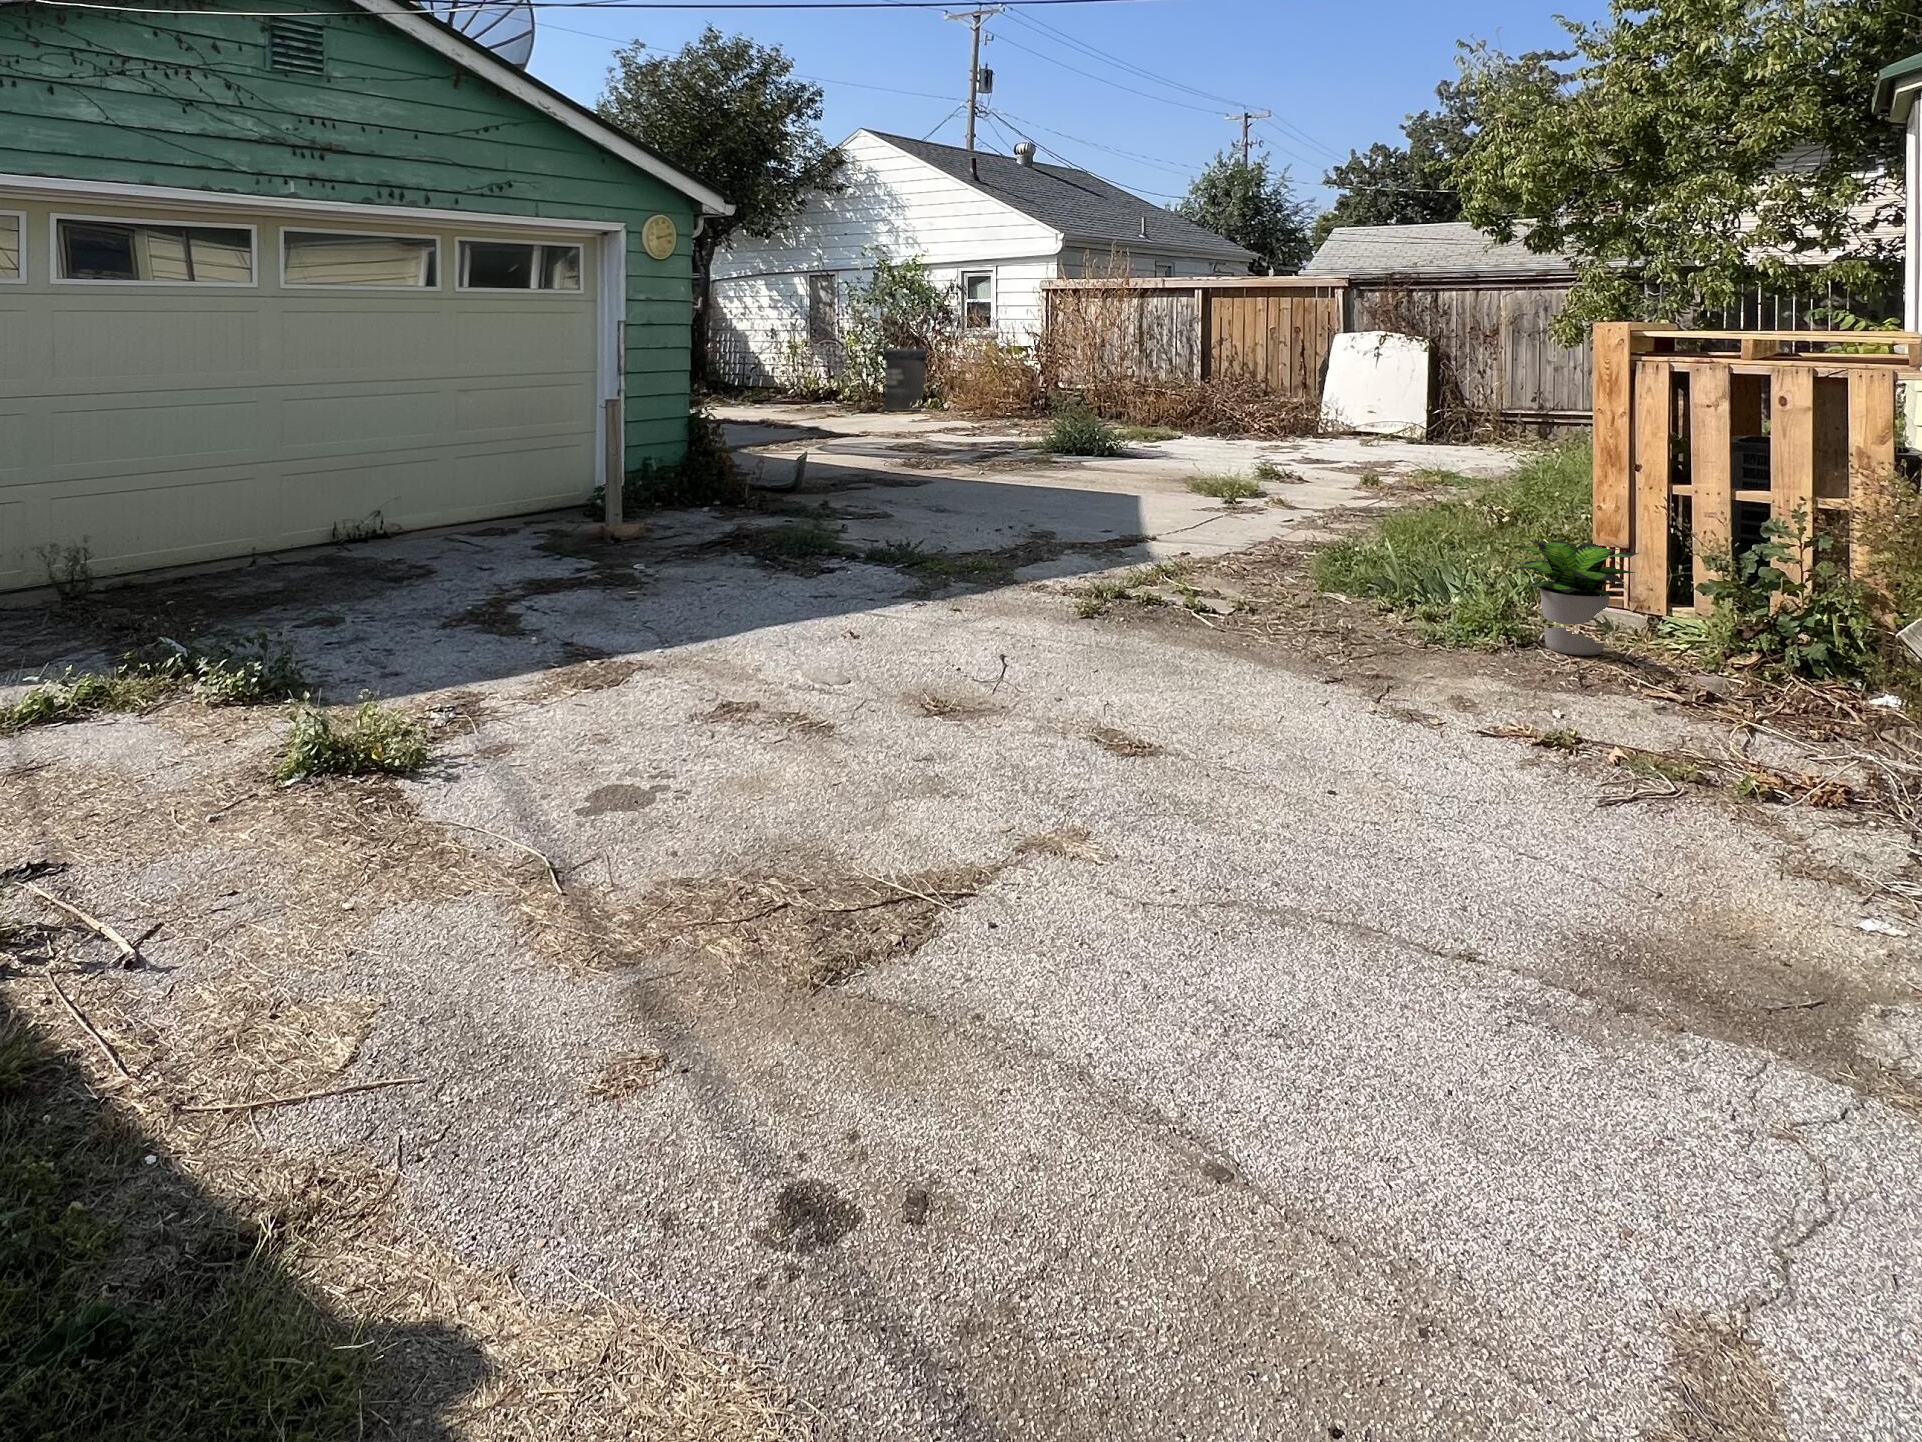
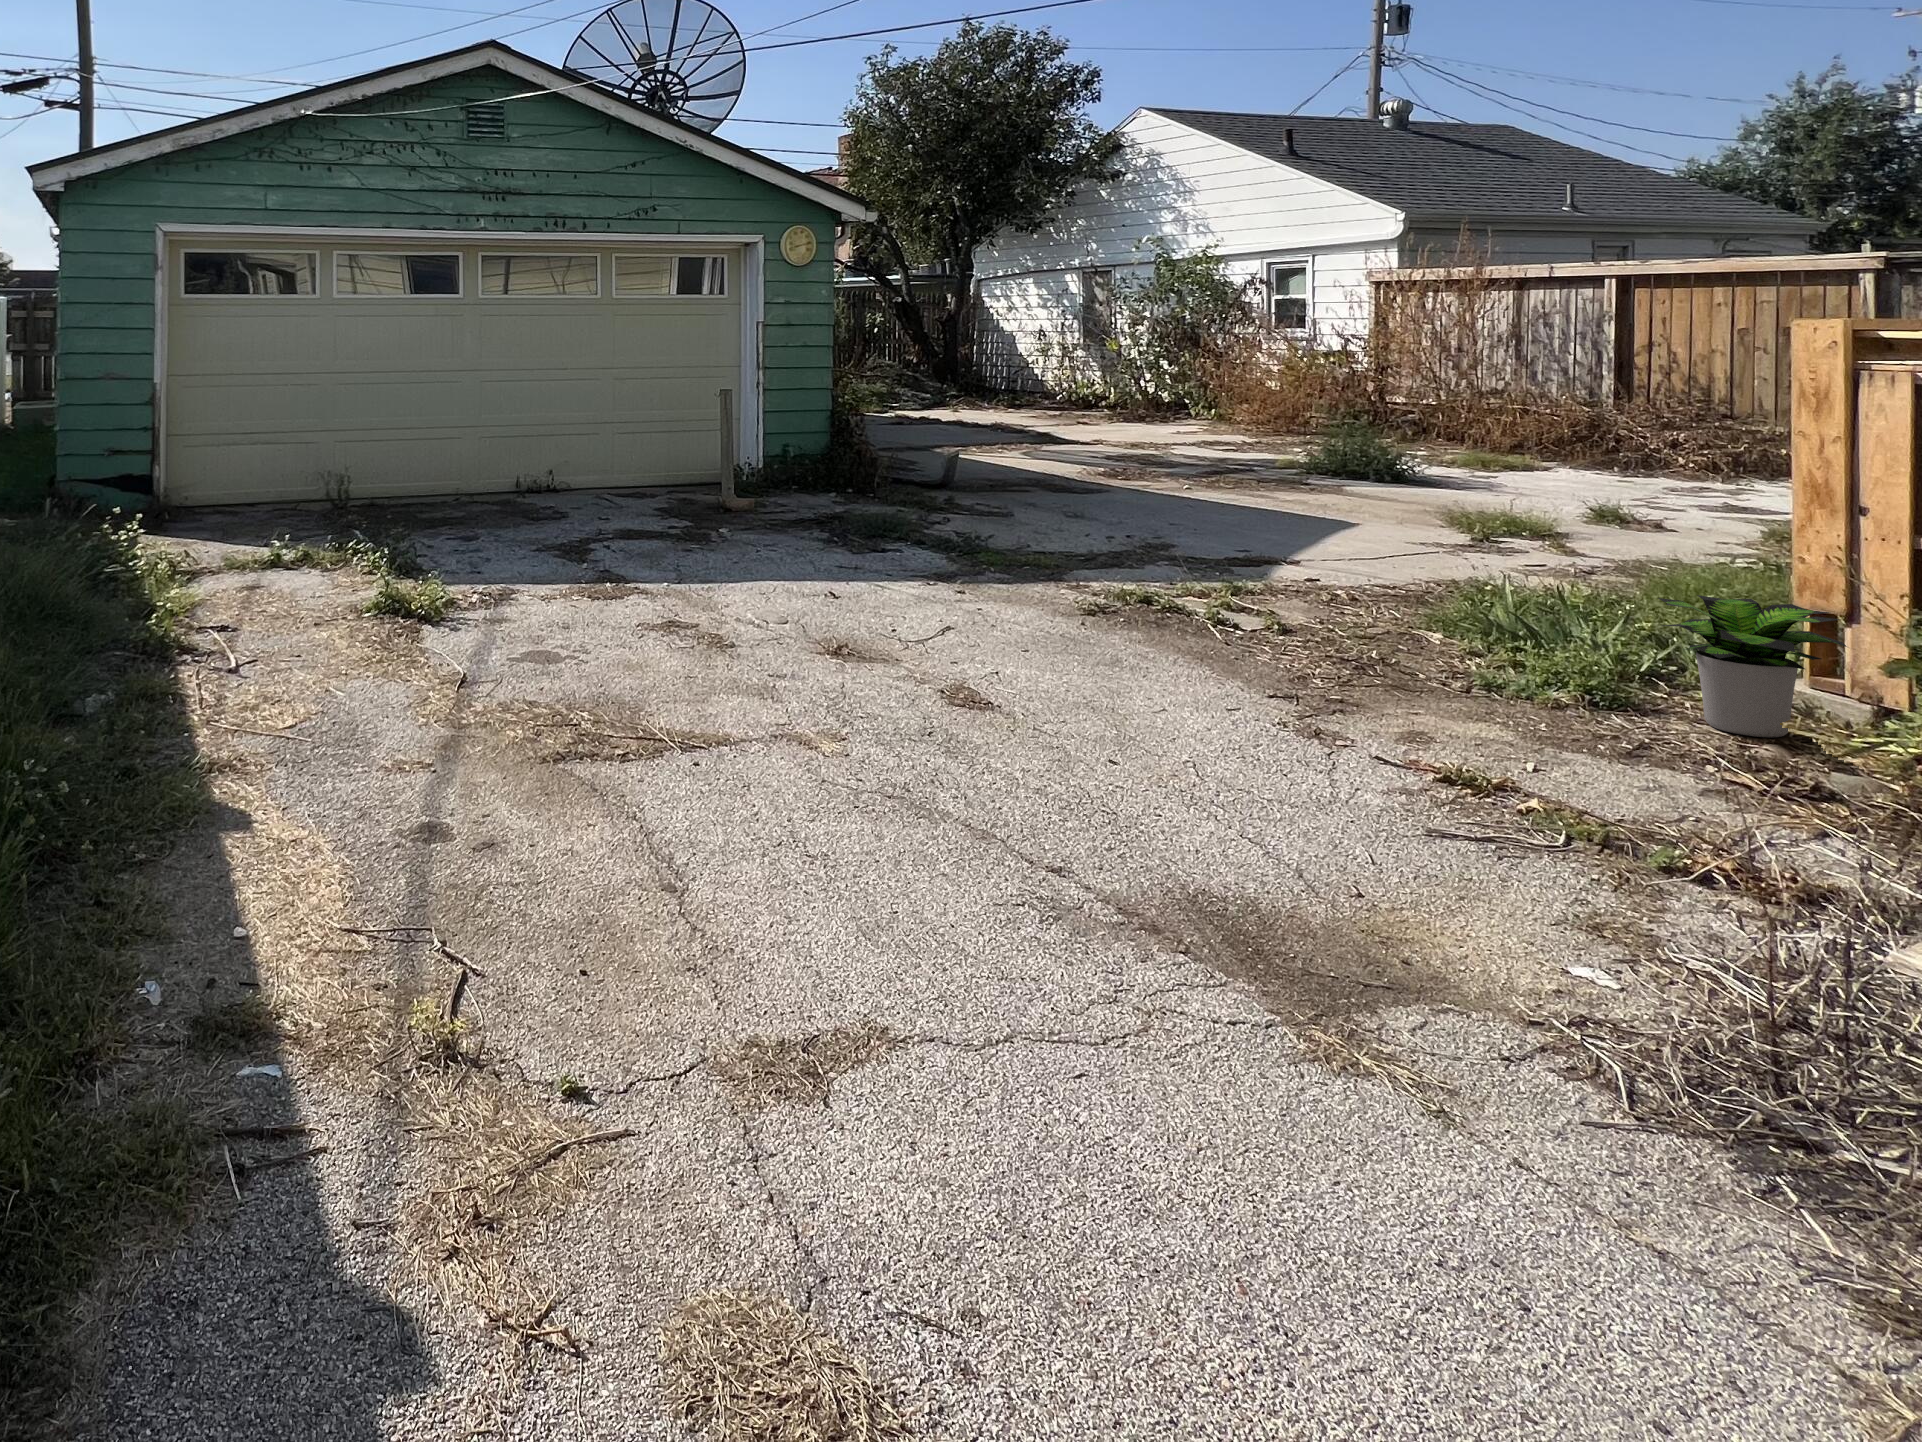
trash can: present [884,347,928,411] -> none [1153,350,1209,423]

